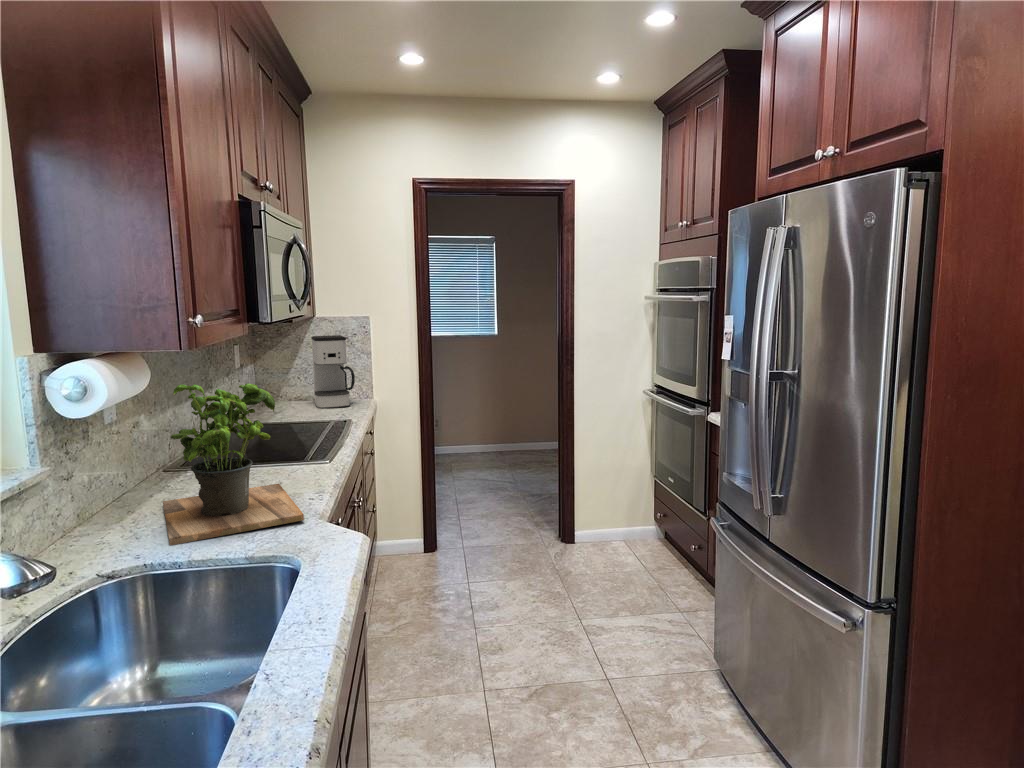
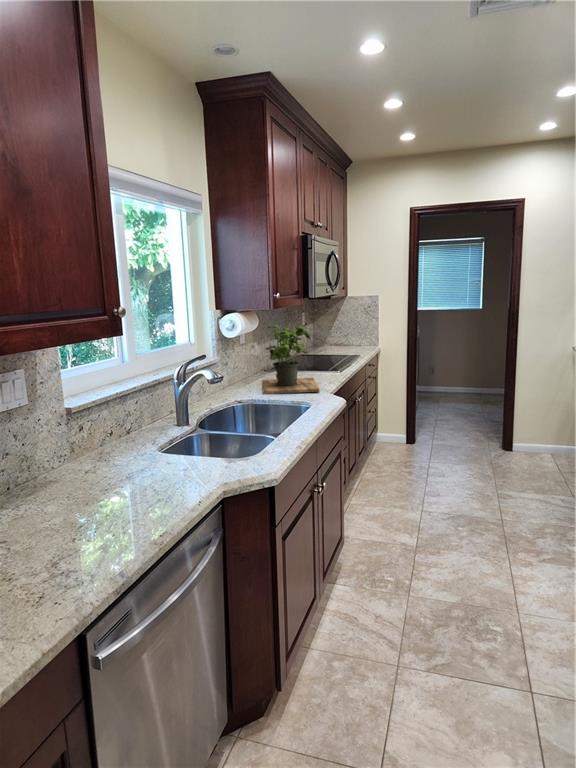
coffee maker: present [311,335,355,408] -> none [345,307,368,350]

